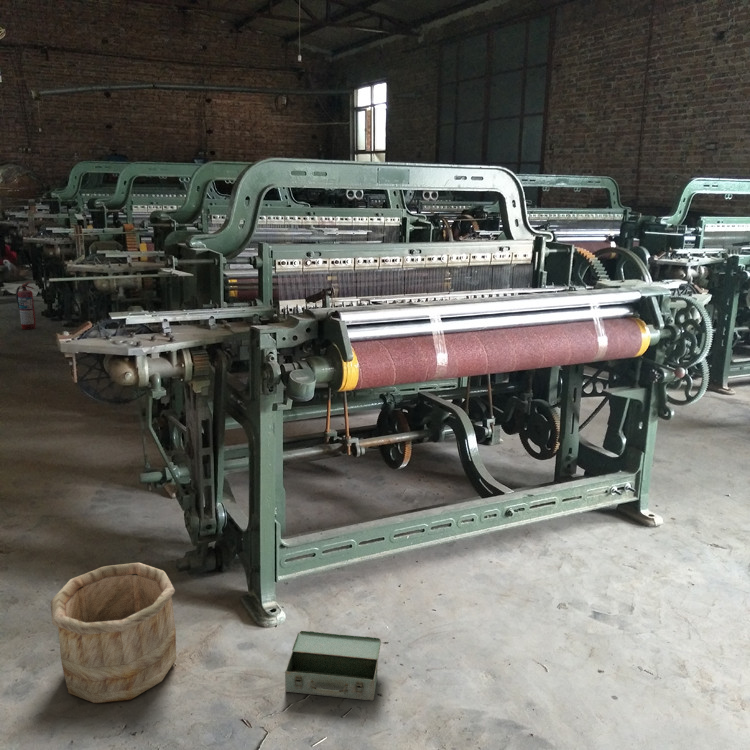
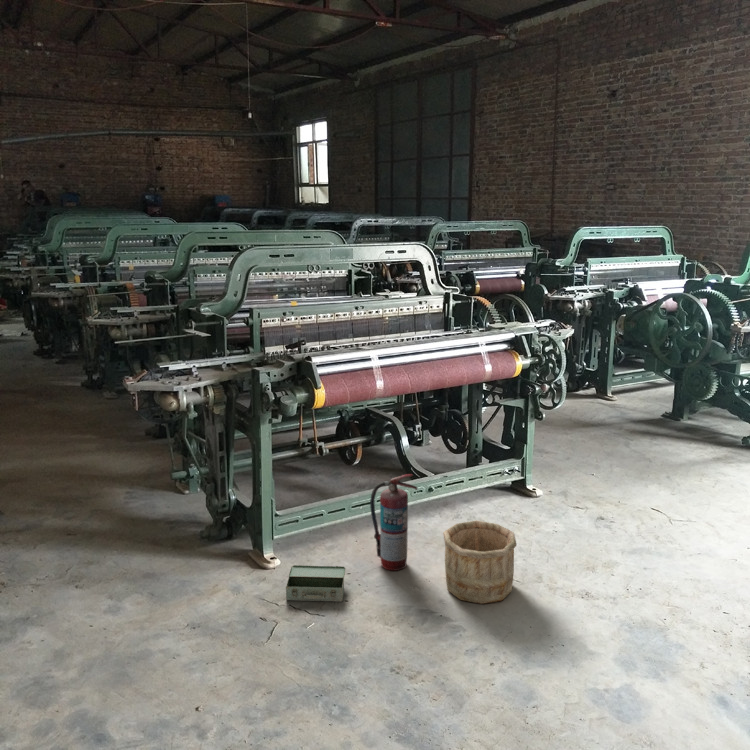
fire extinguisher: present [16,281,36,329] -> present [370,474,417,571]
wooden bucket: present [50,563,176,703] -> present [443,521,517,604]

